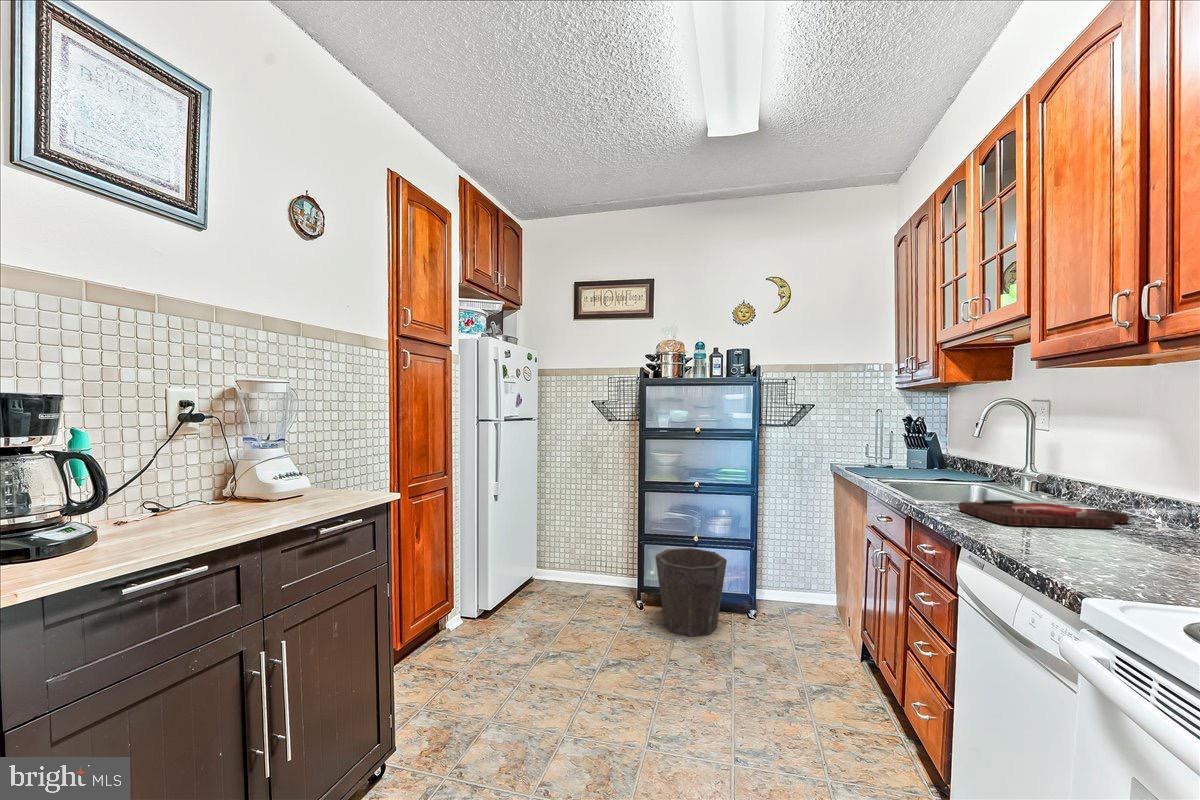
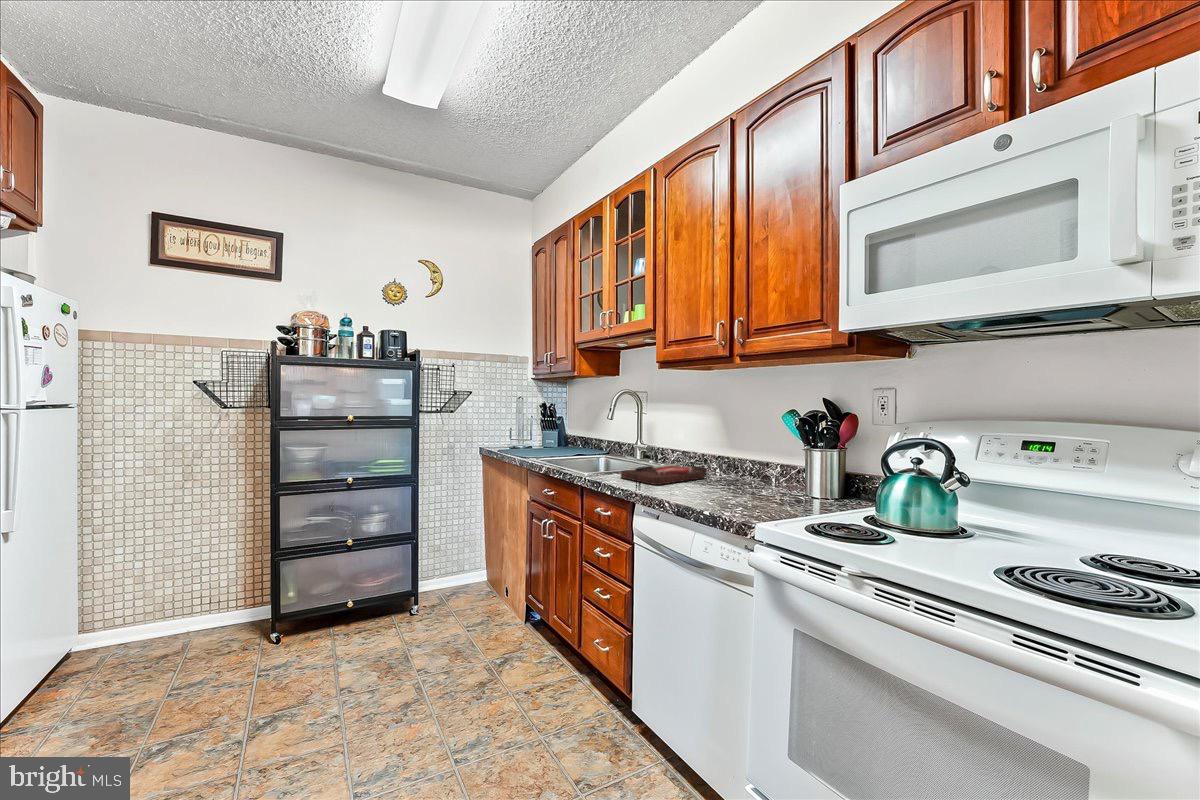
waste bin: present [655,548,727,637] -> none [303,554,391,658]

